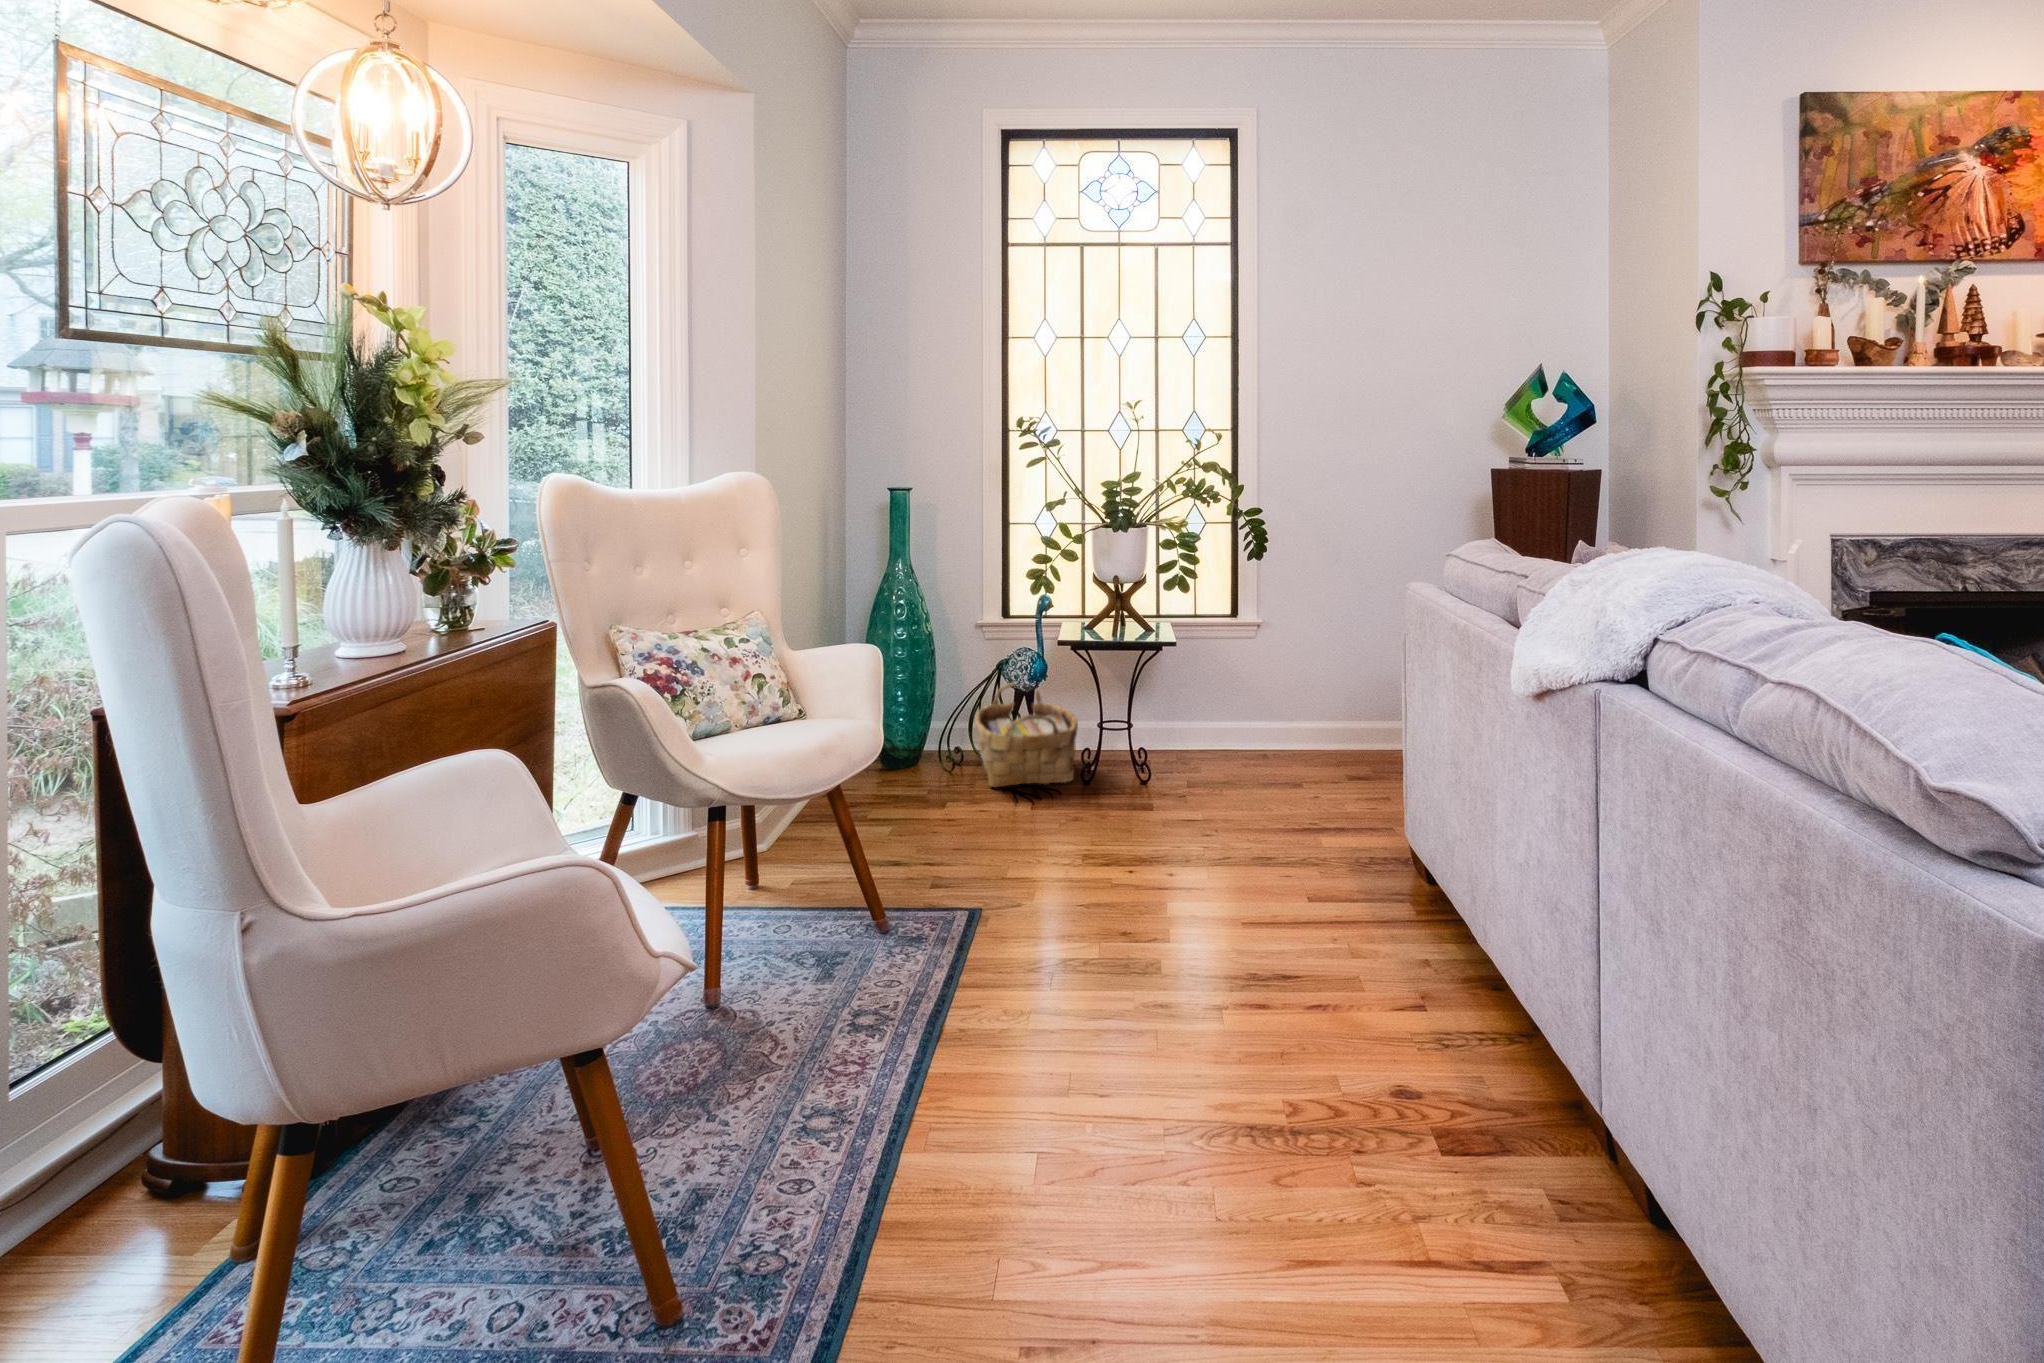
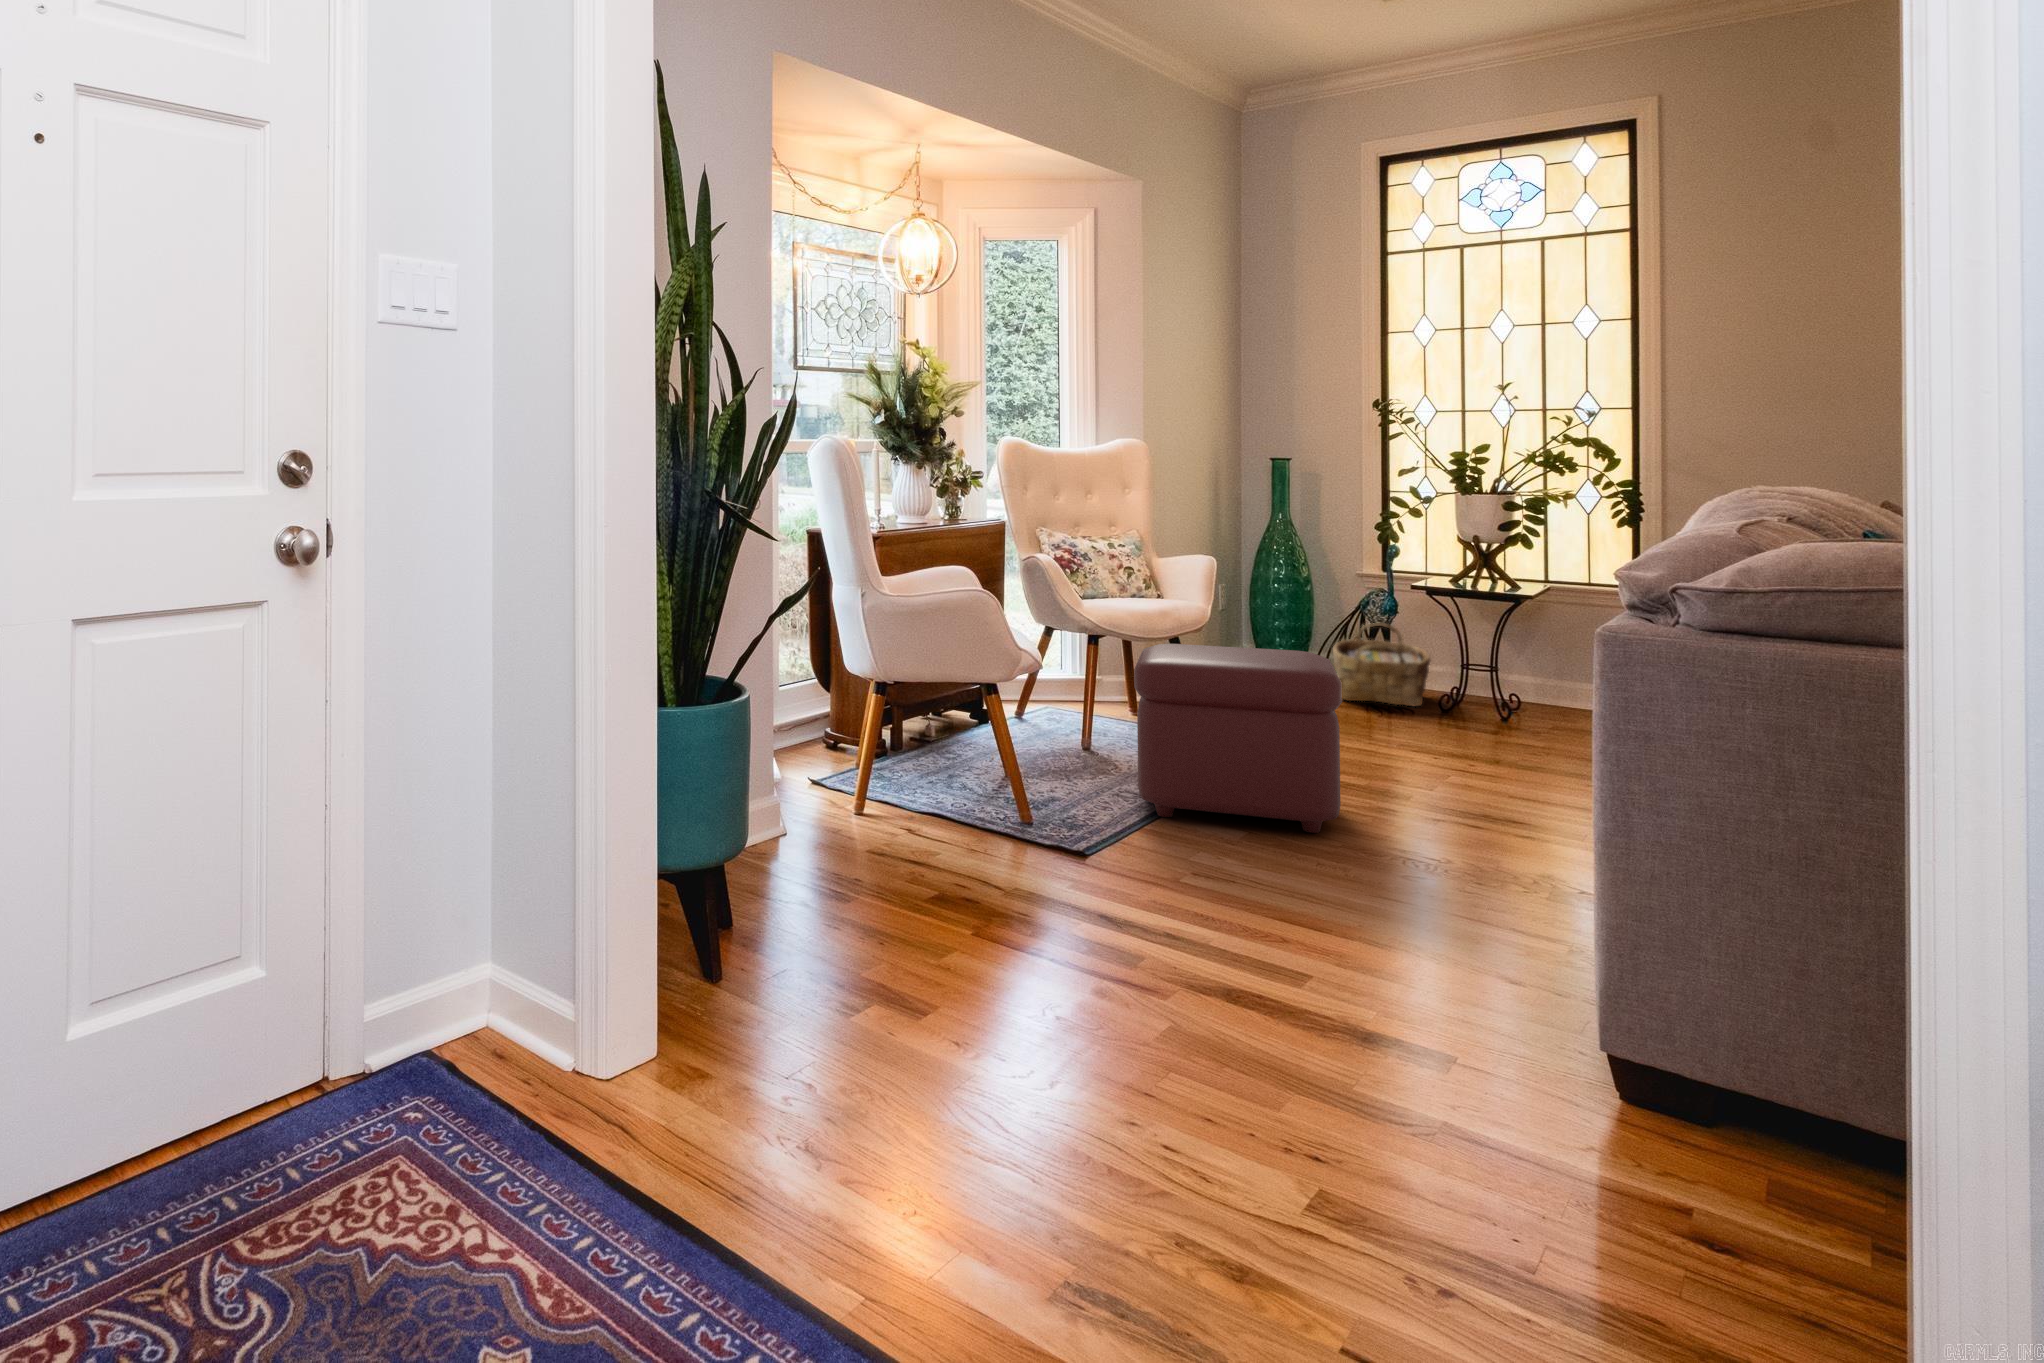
ottoman: none [813,799,1149,1173] -> present [1134,644,1342,833]

